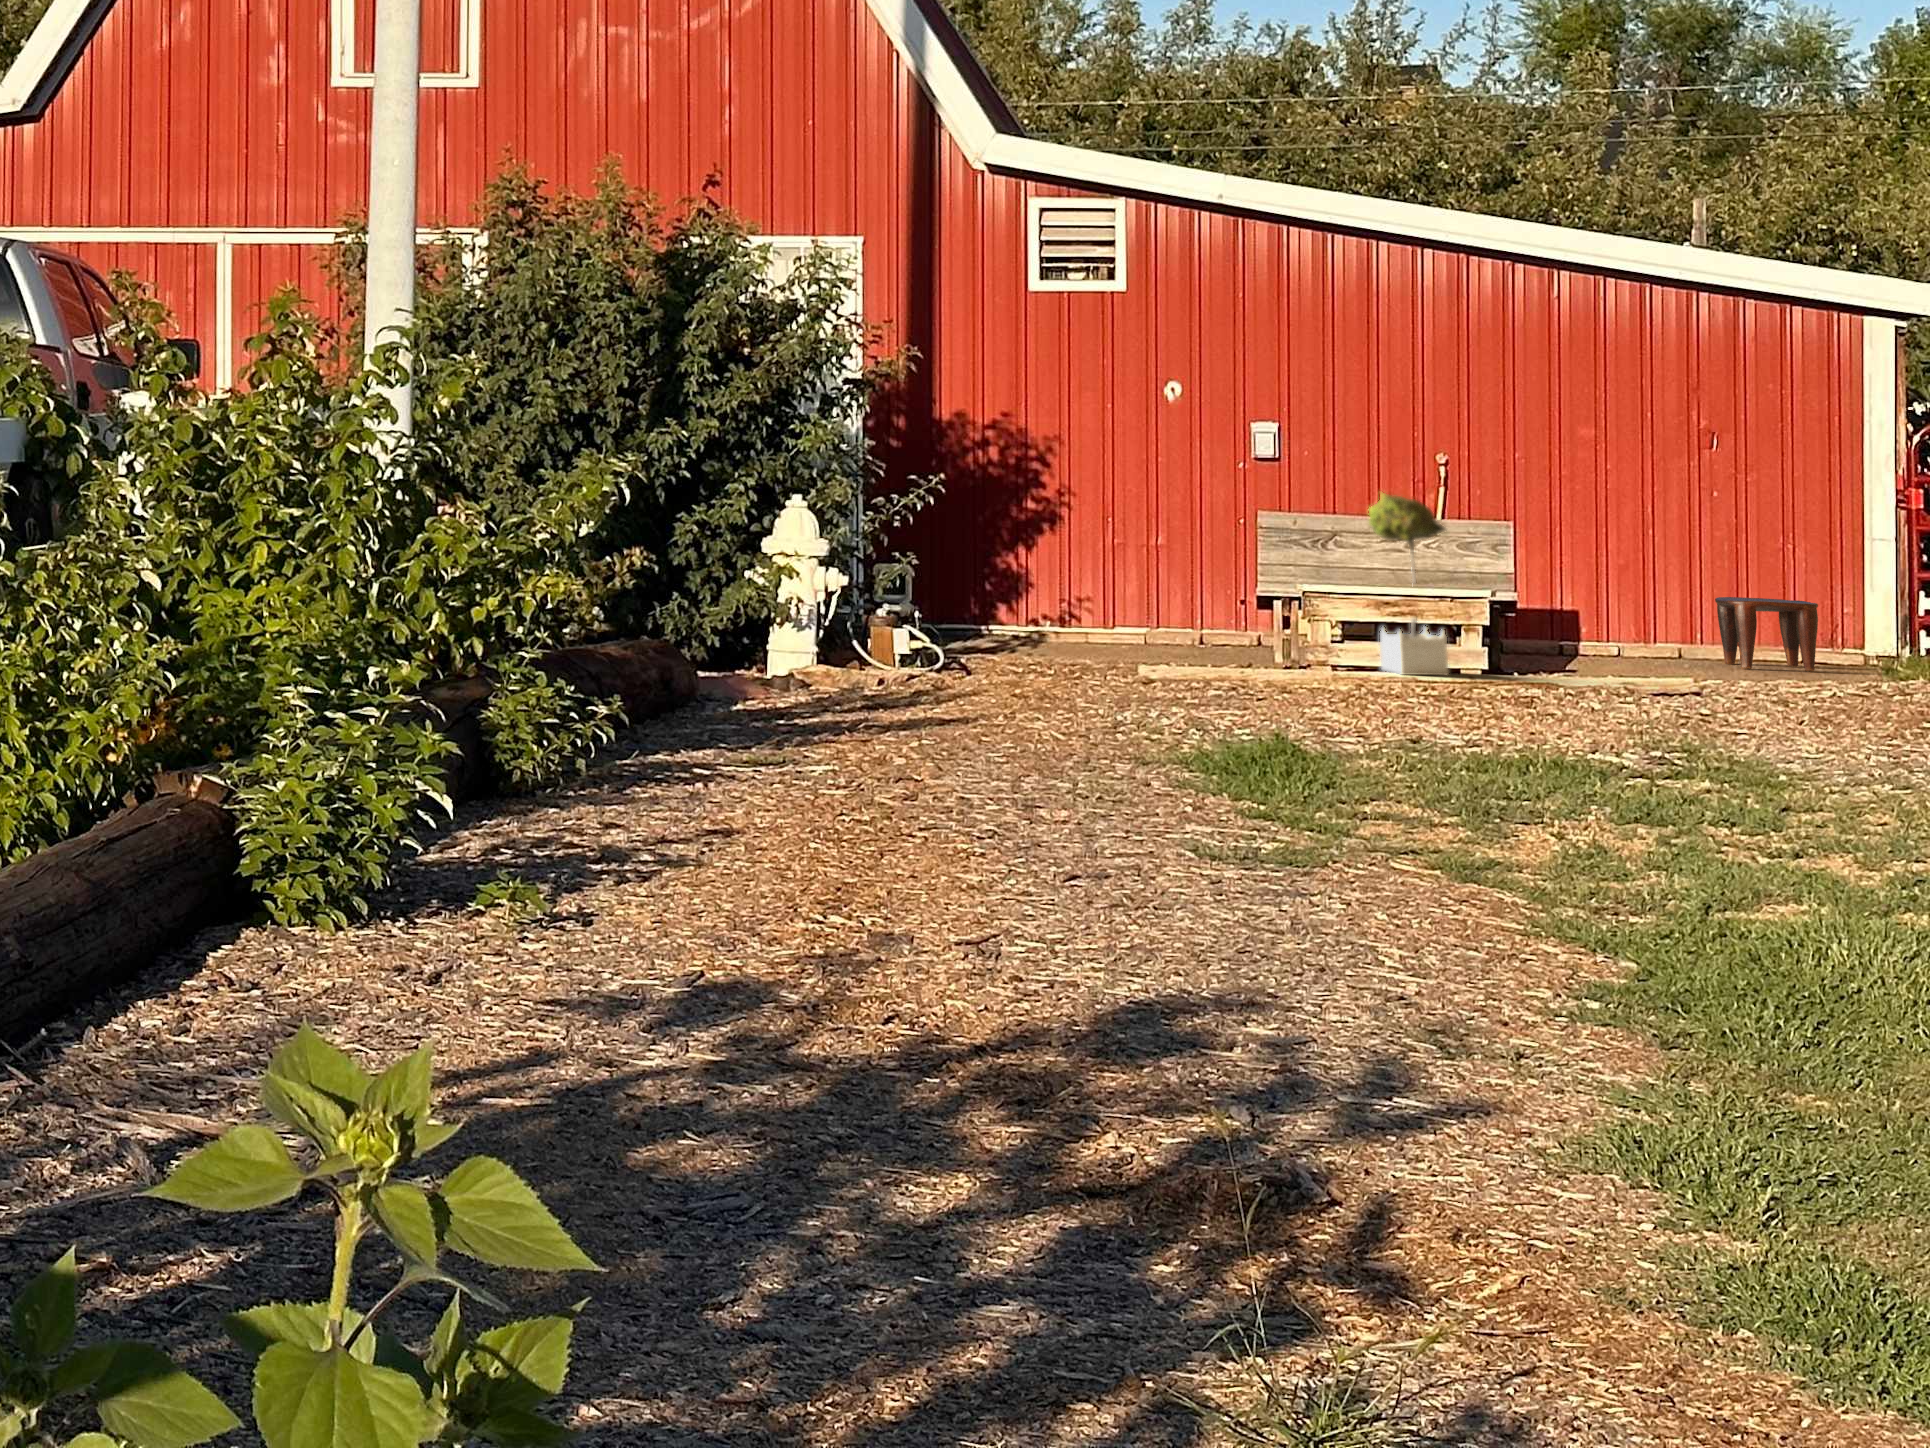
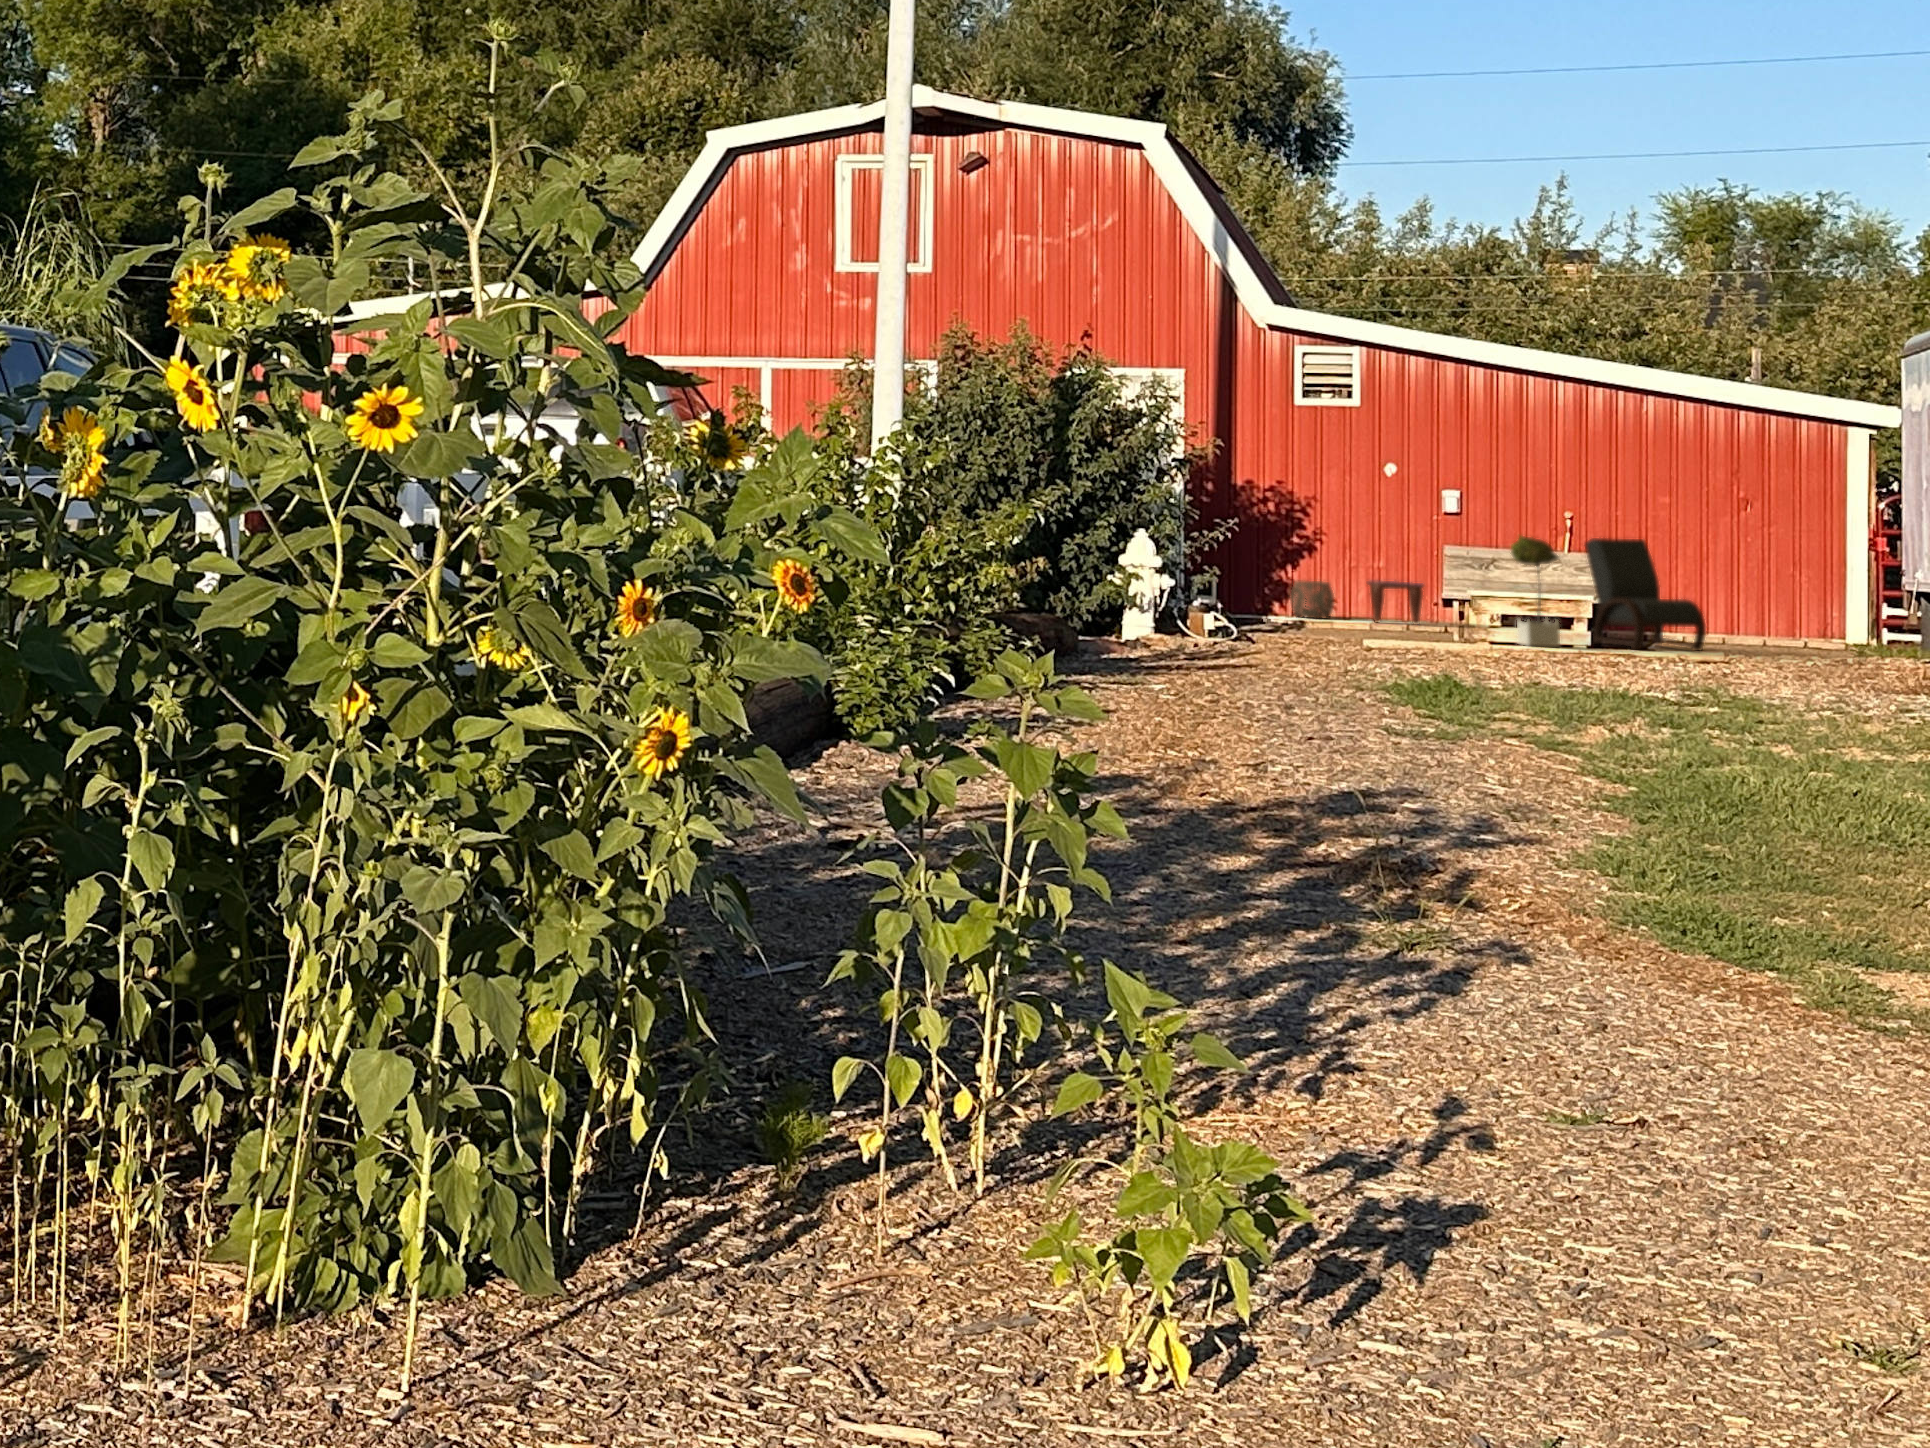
lounge chair: none [1473,496,1667,677] -> present [1584,538,1706,651]
woven basket: none [1023,569,1092,630] -> present [1290,580,1334,619]
stool: present [1715,597,1818,671] -> present [1368,580,1424,625]

